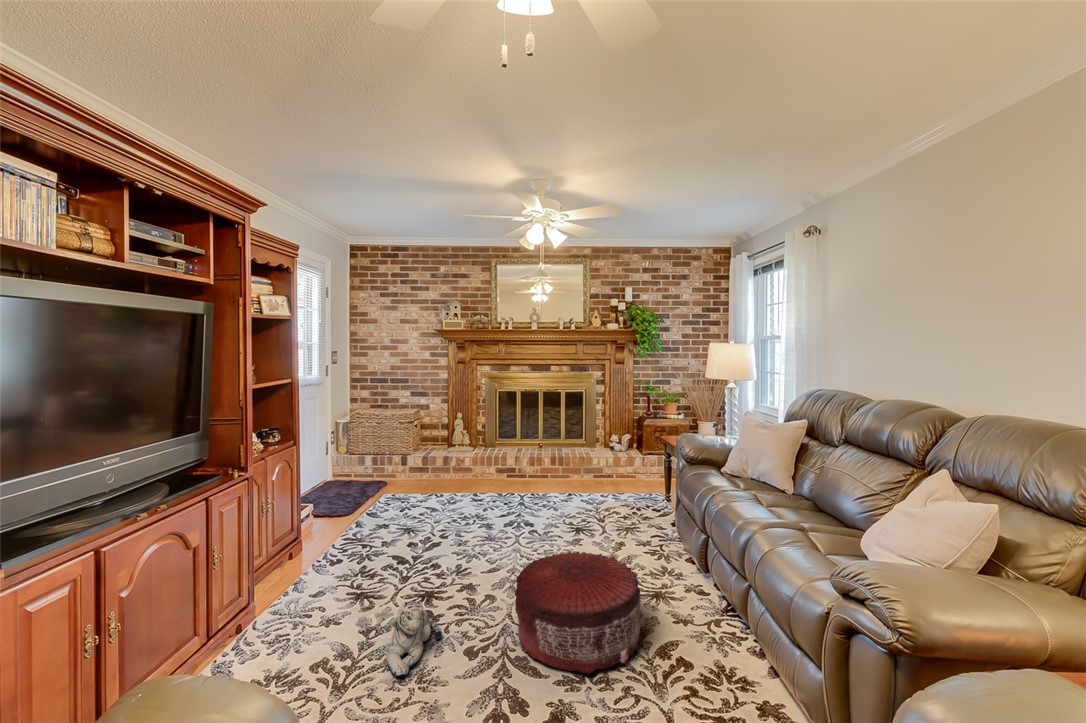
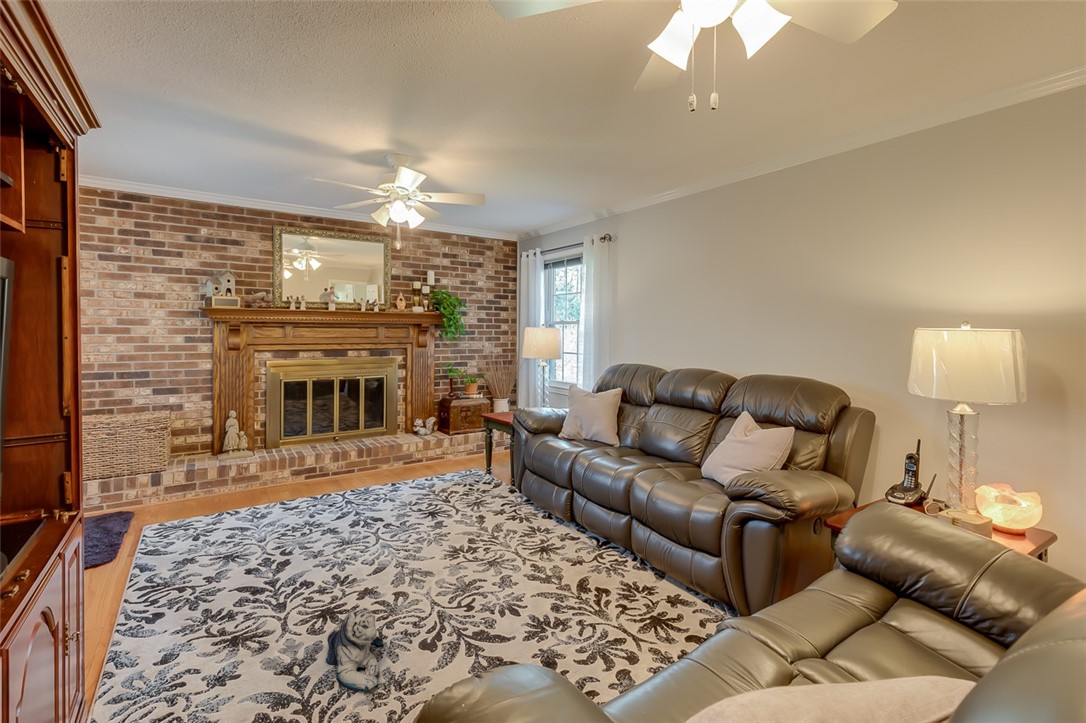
pouf: present [514,551,645,674] -> none [449,521,569,628]

